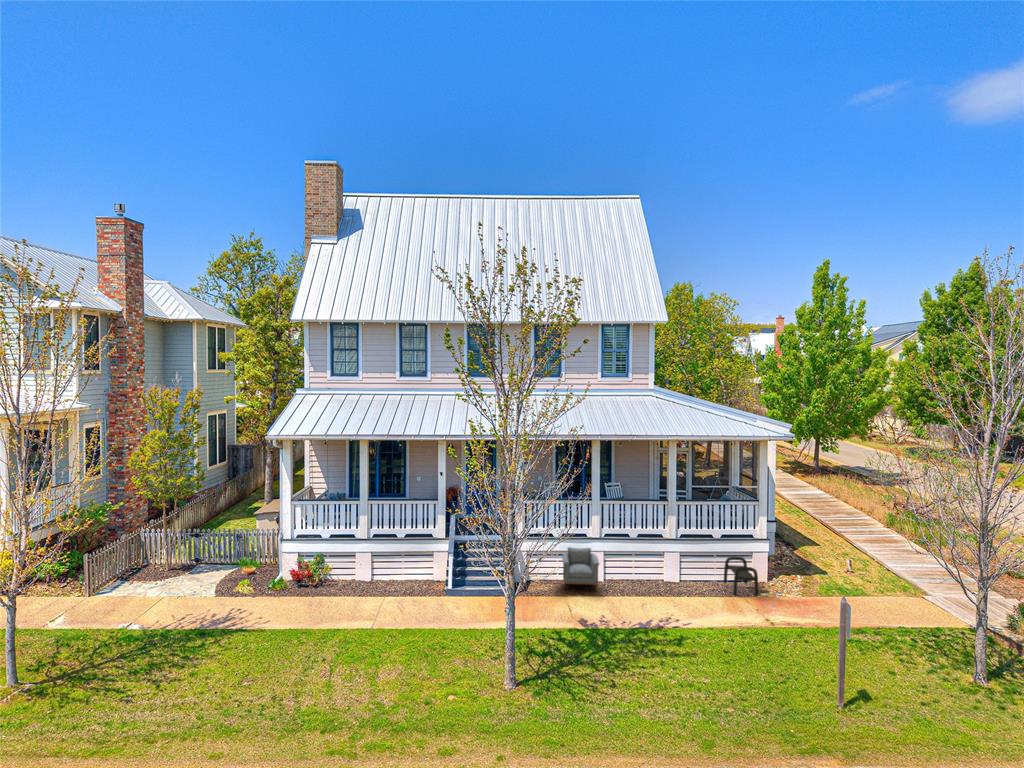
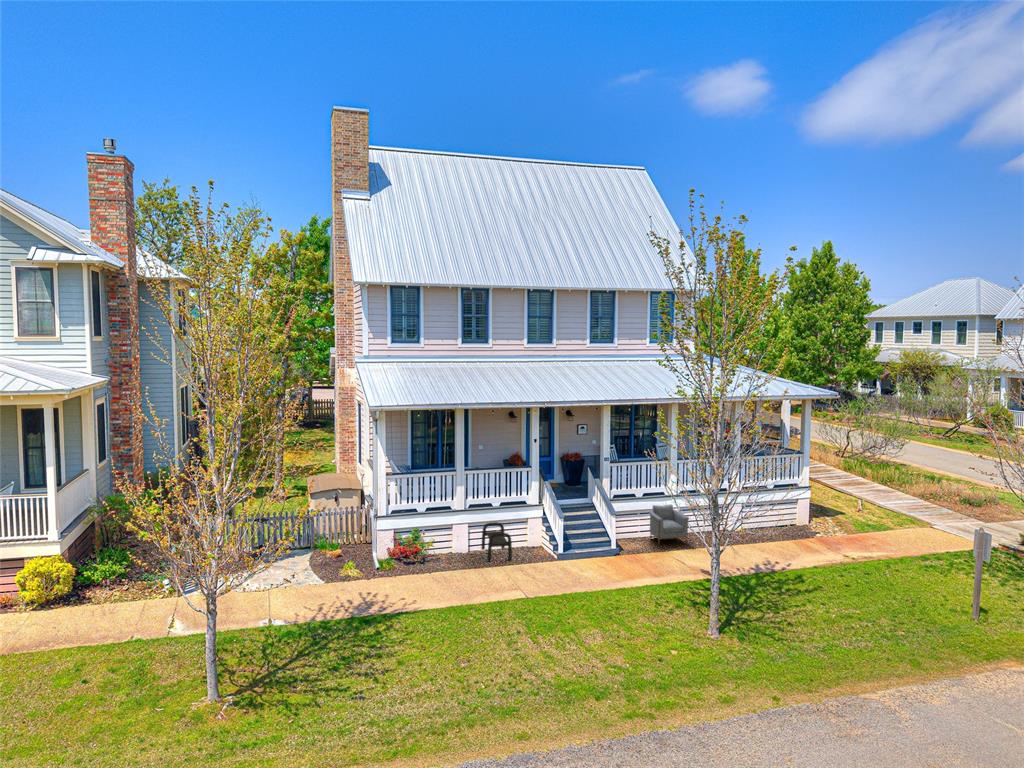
bench: present [724,557,758,596] -> present [481,522,512,562]

